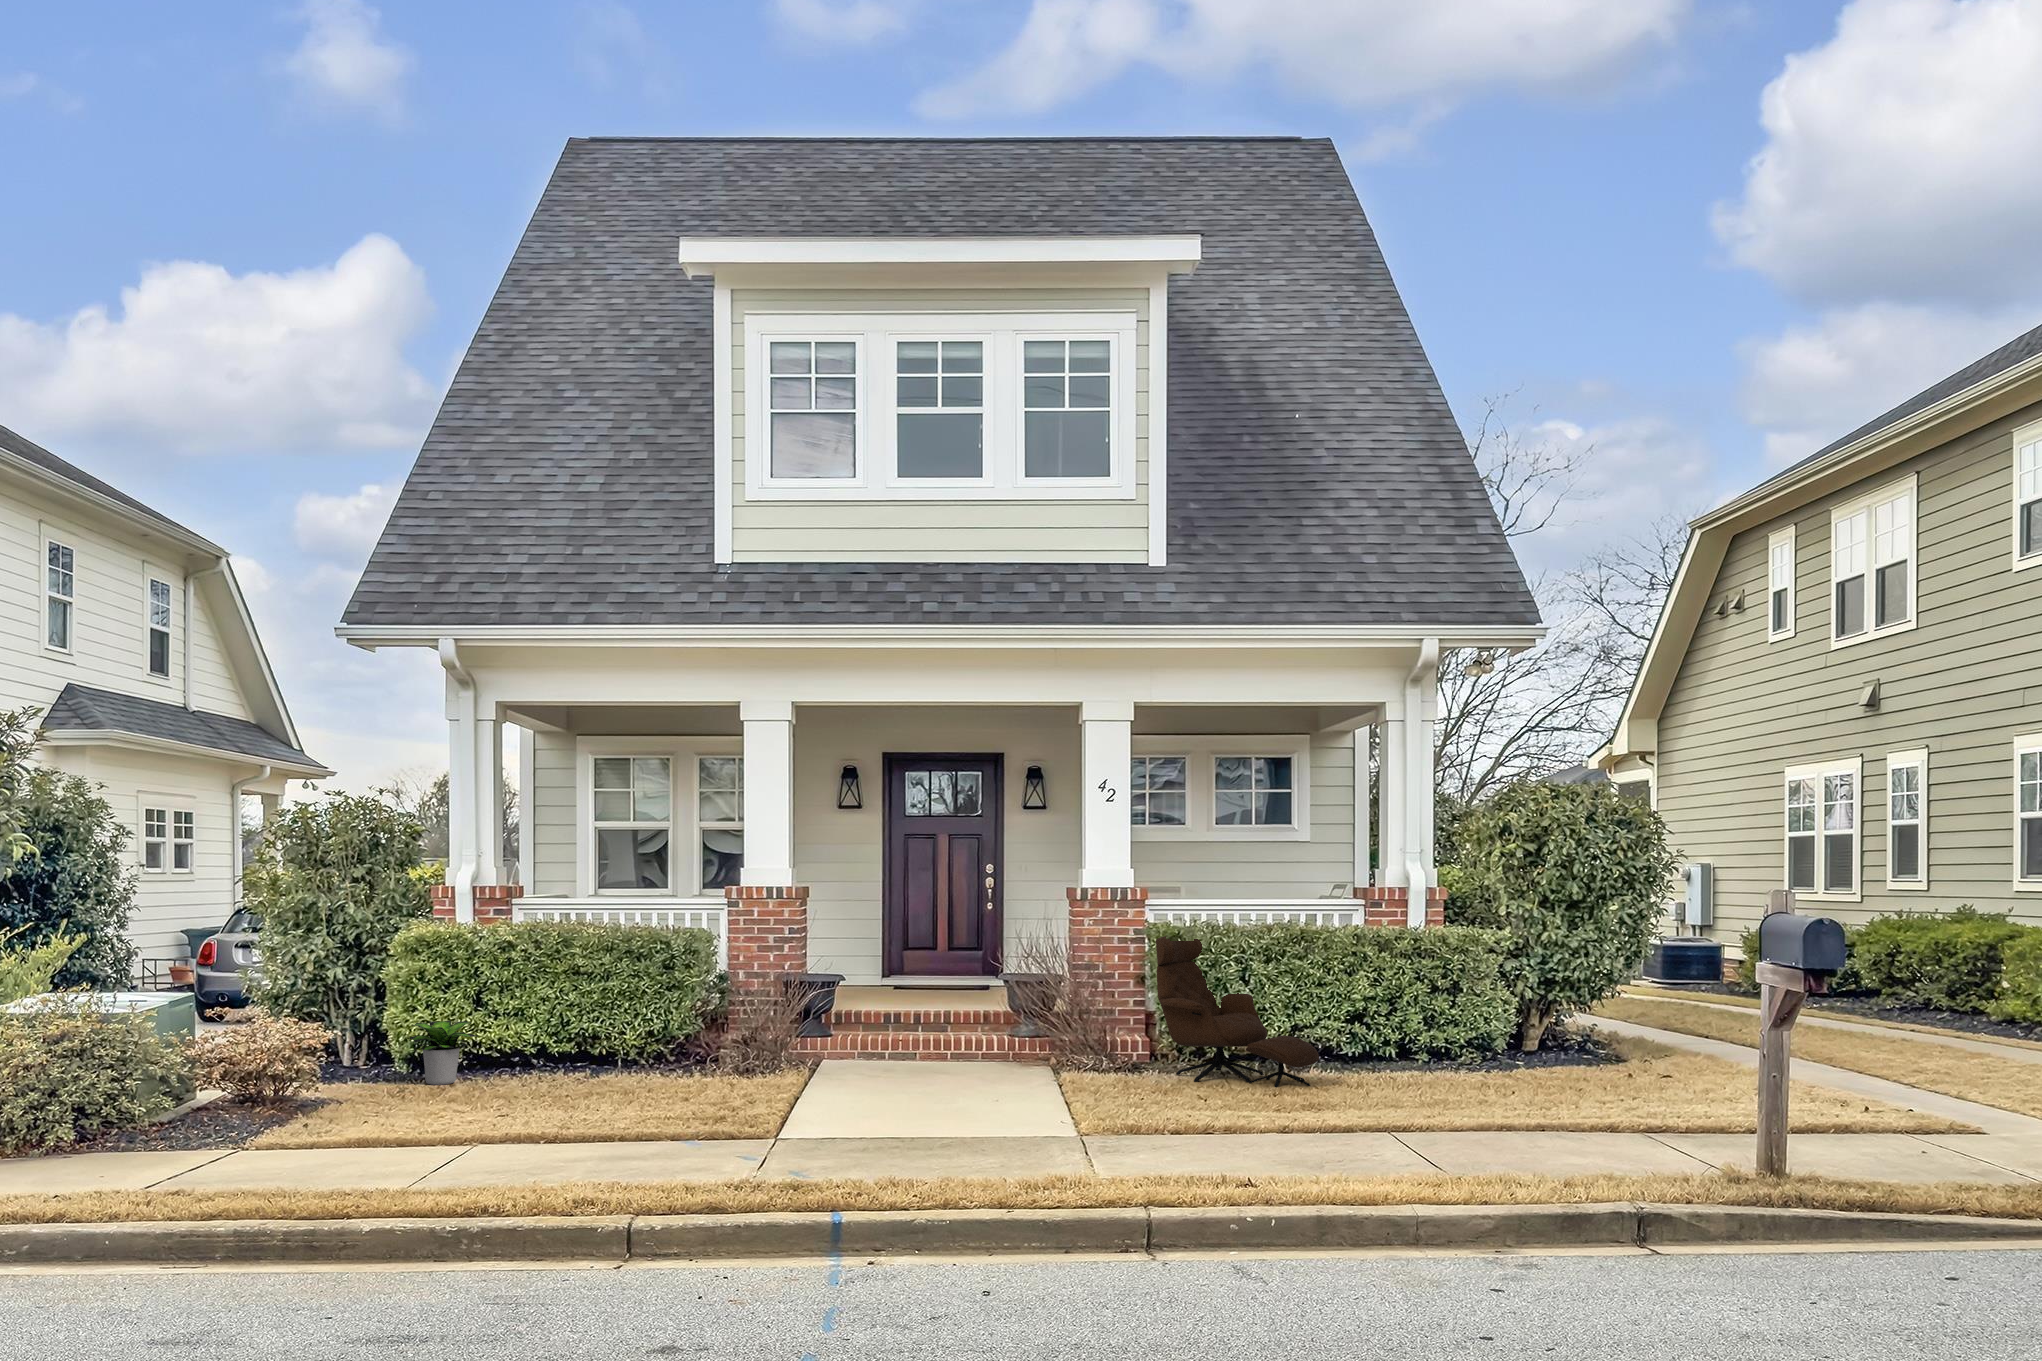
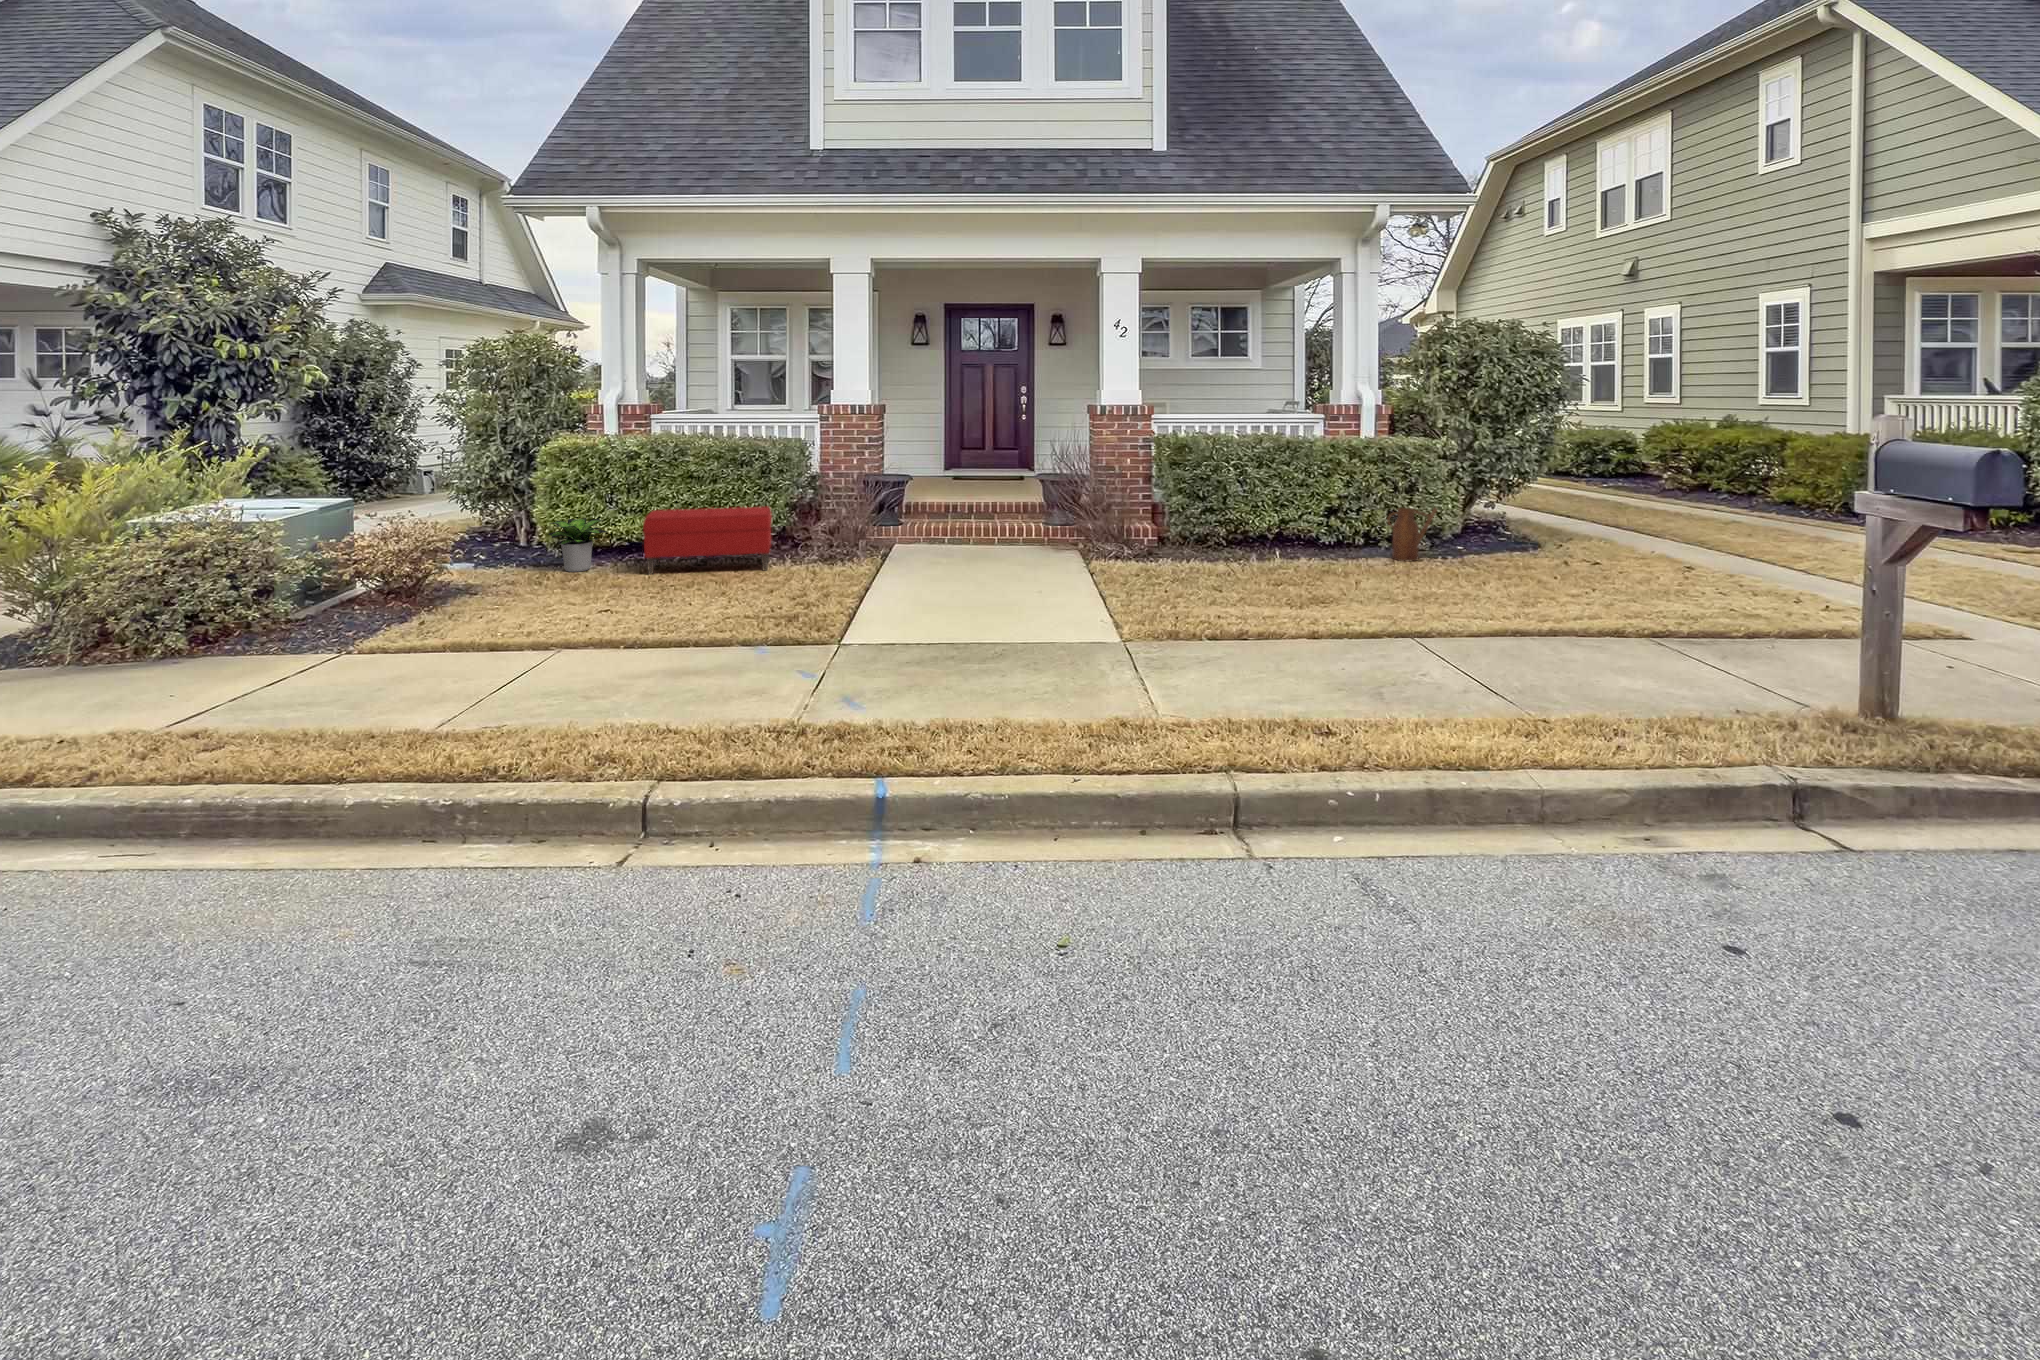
lounge chair: present [1156,936,1319,1088] -> none [1169,447,1306,576]
bench: none [525,1007,675,1088] -> present [643,507,772,575]
watering can: none [1425,1009,1487,1076] -> present [1387,508,1437,562]

